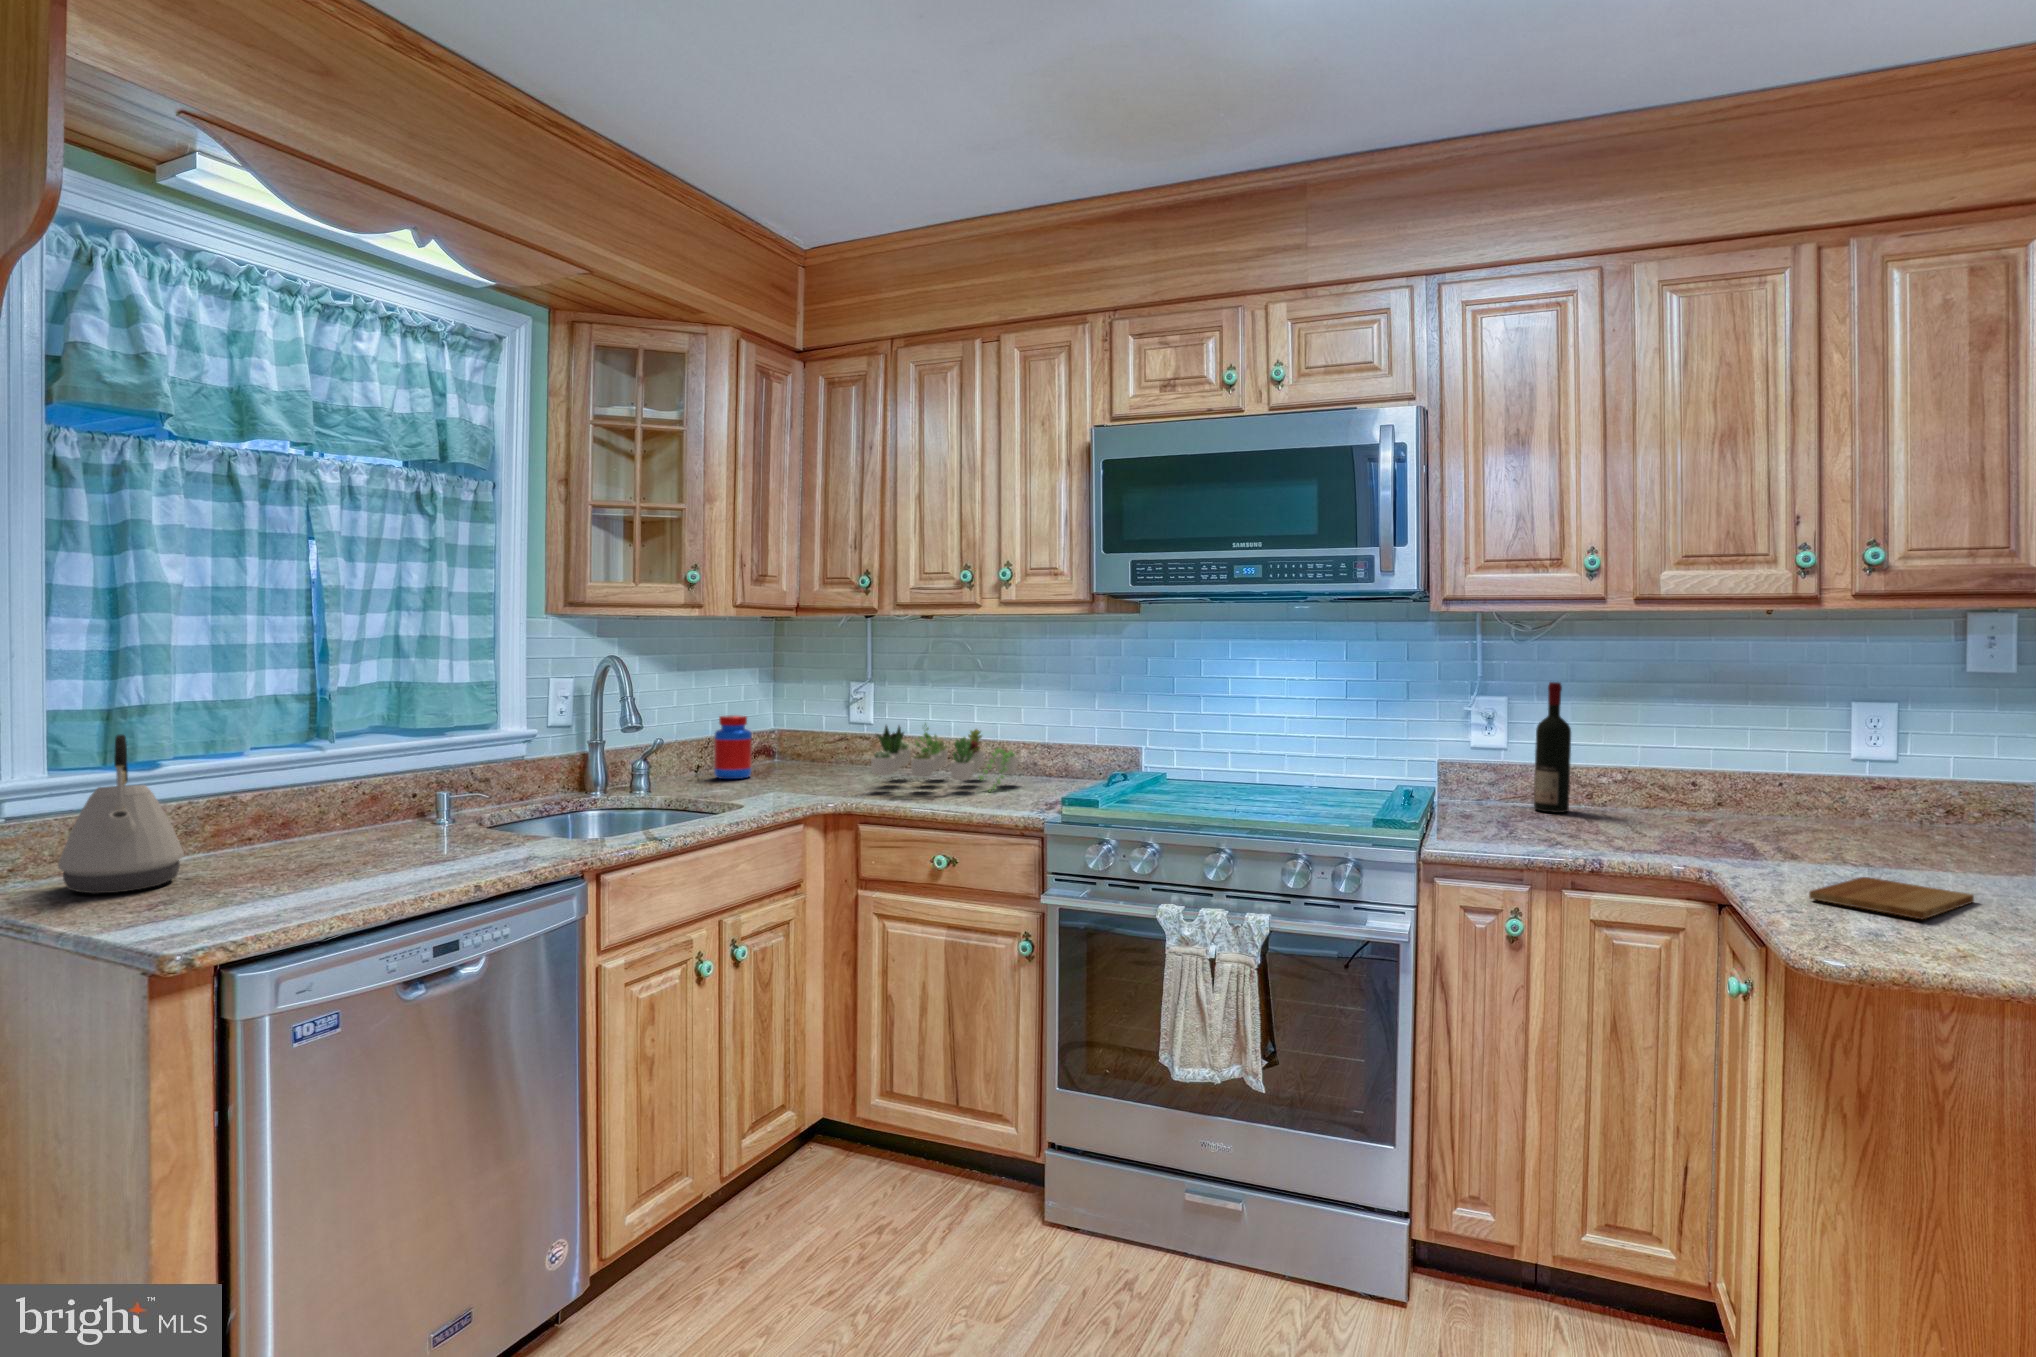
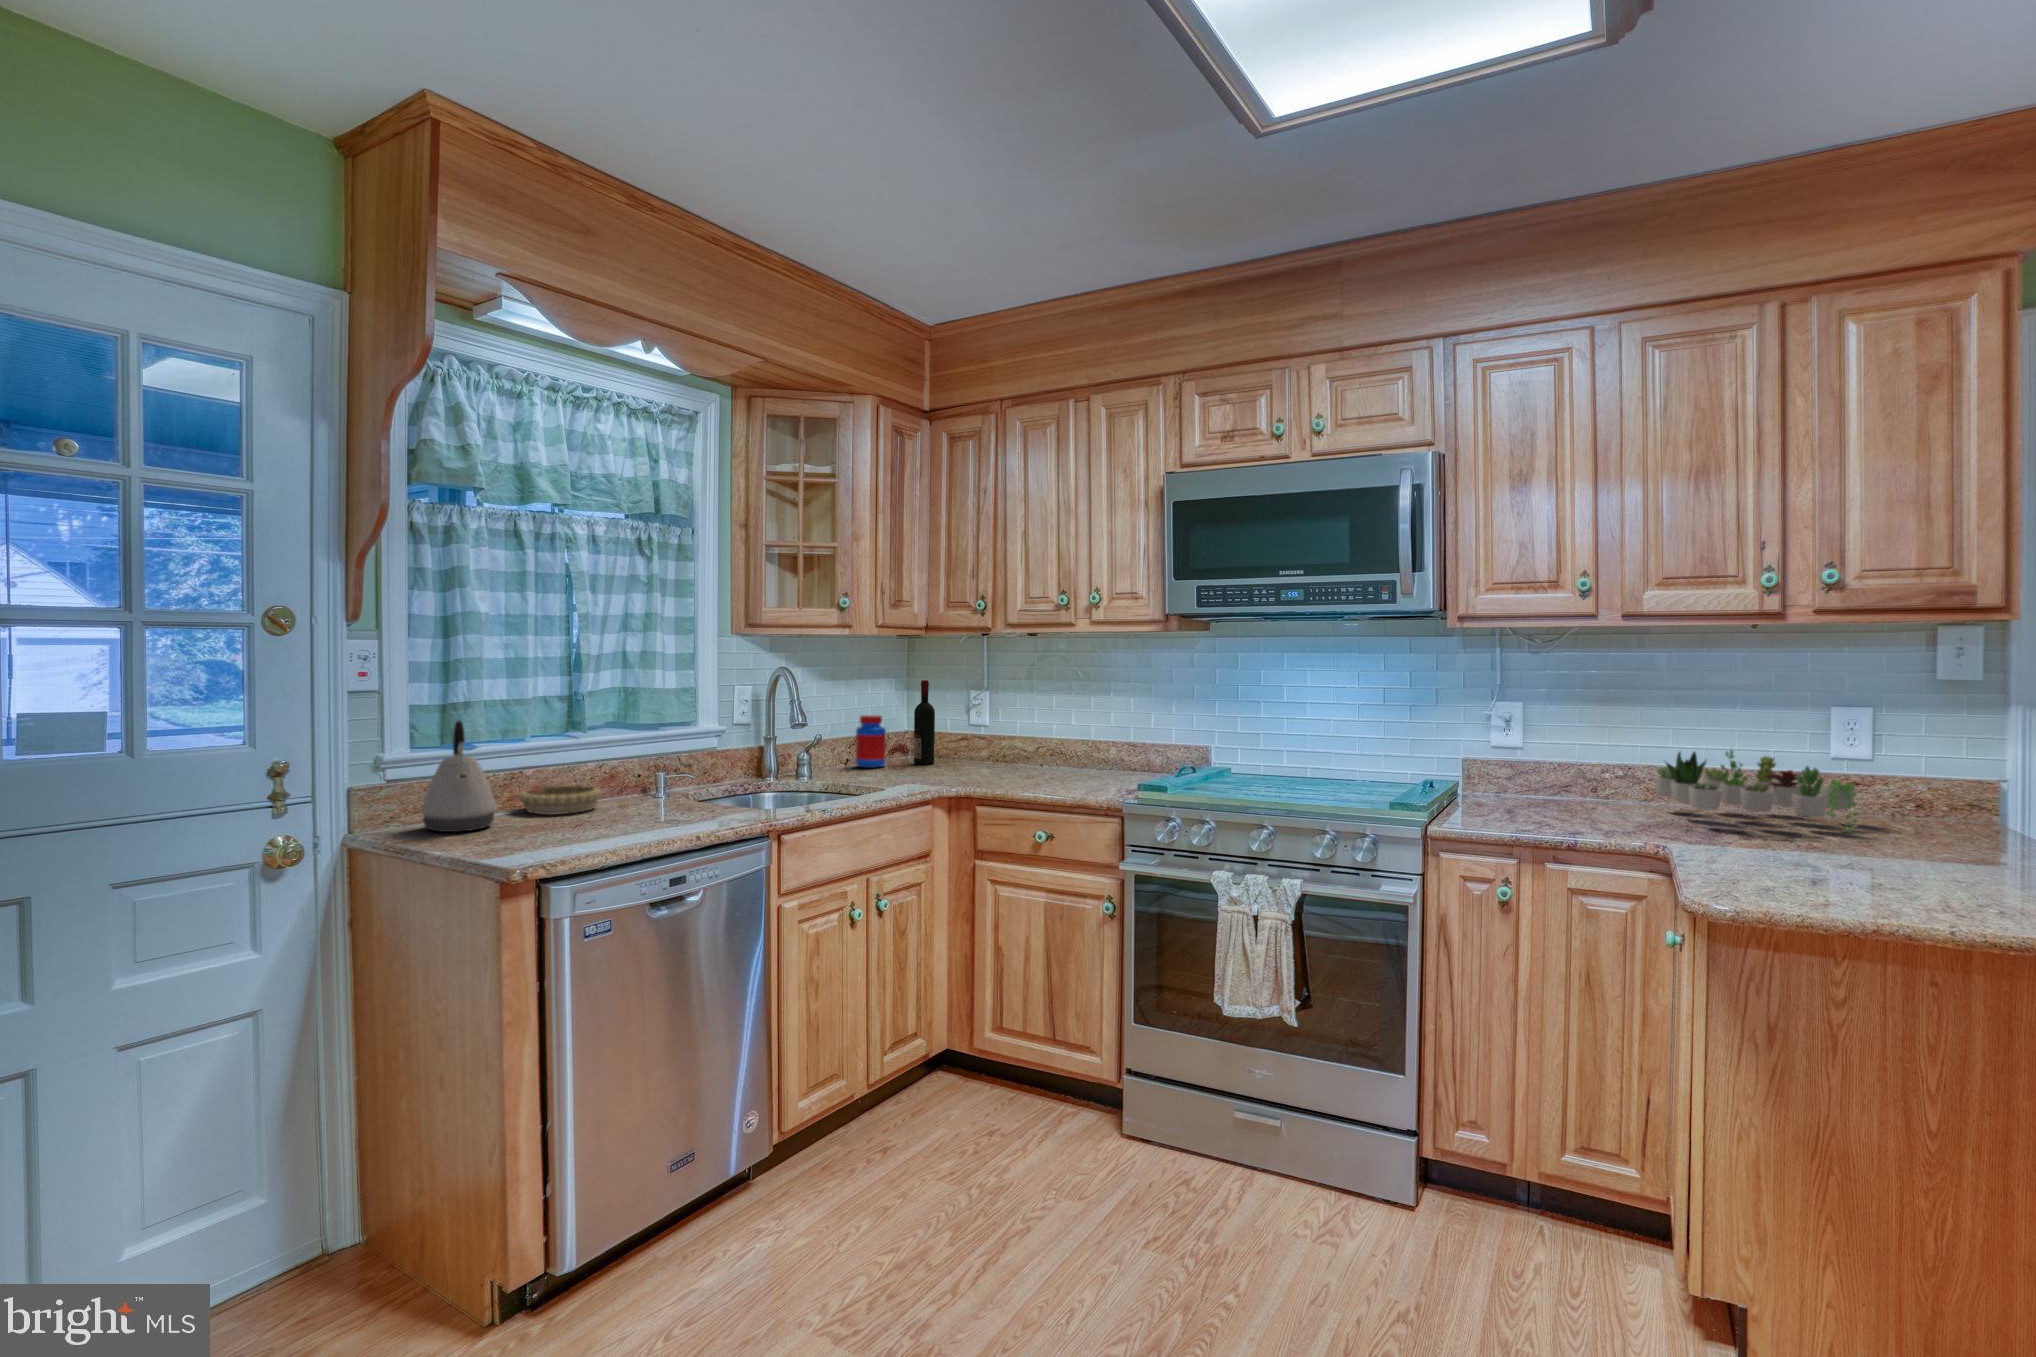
wine bottle: present [1534,682,1571,813] -> present [914,680,935,764]
succulent plant: present [871,724,1019,792] -> present [1655,750,1858,832]
decorative bowl: none [230,817,356,858] -> present [518,786,602,814]
cutting board: present [1809,877,1974,919] -> none [1733,847,1876,875]

